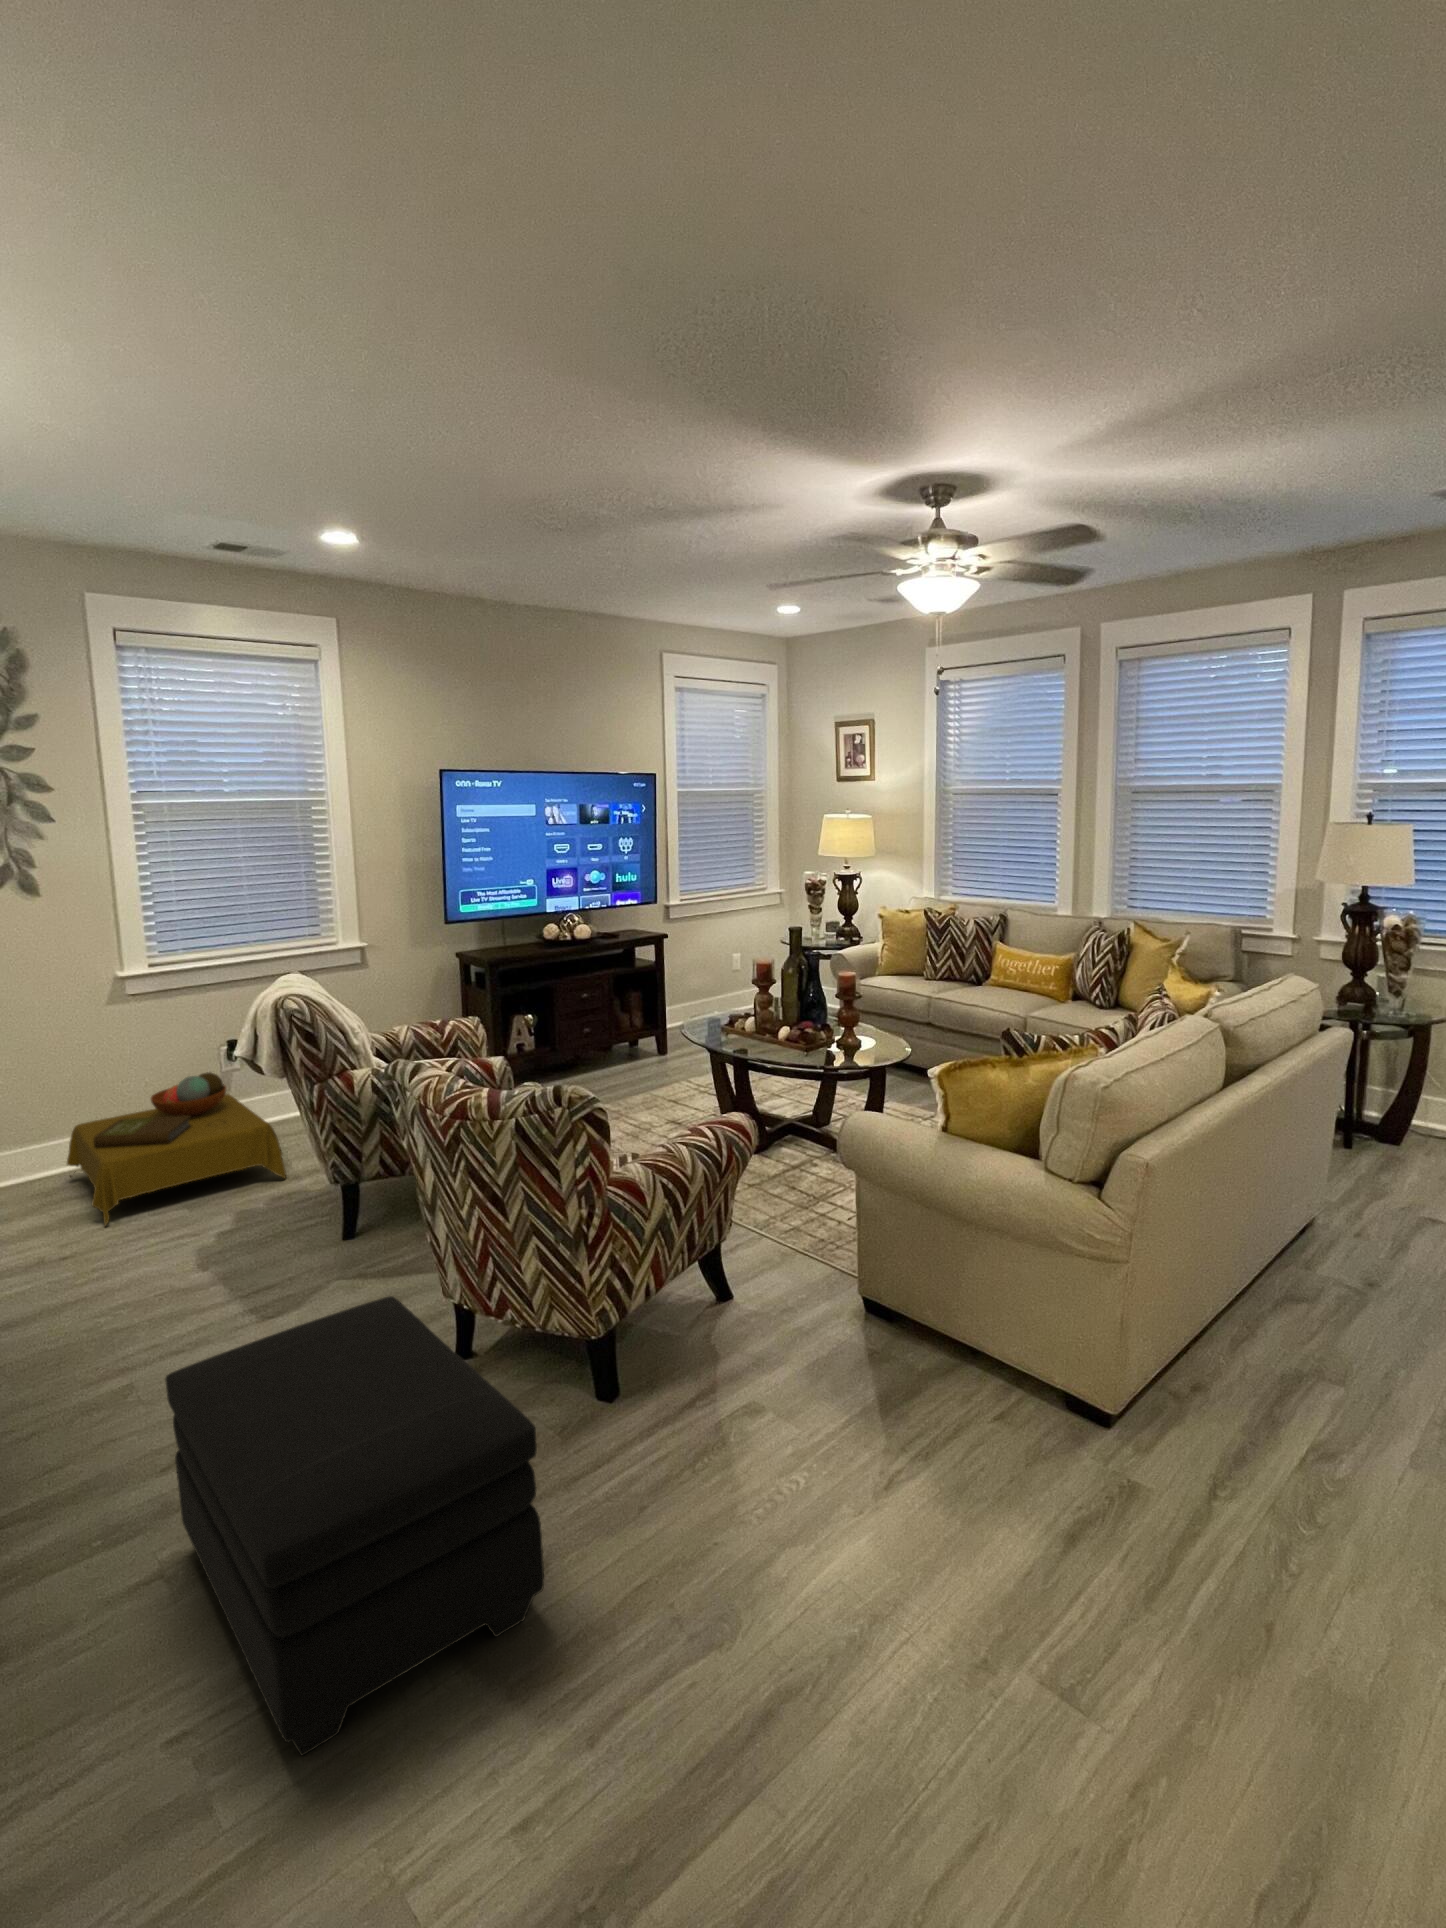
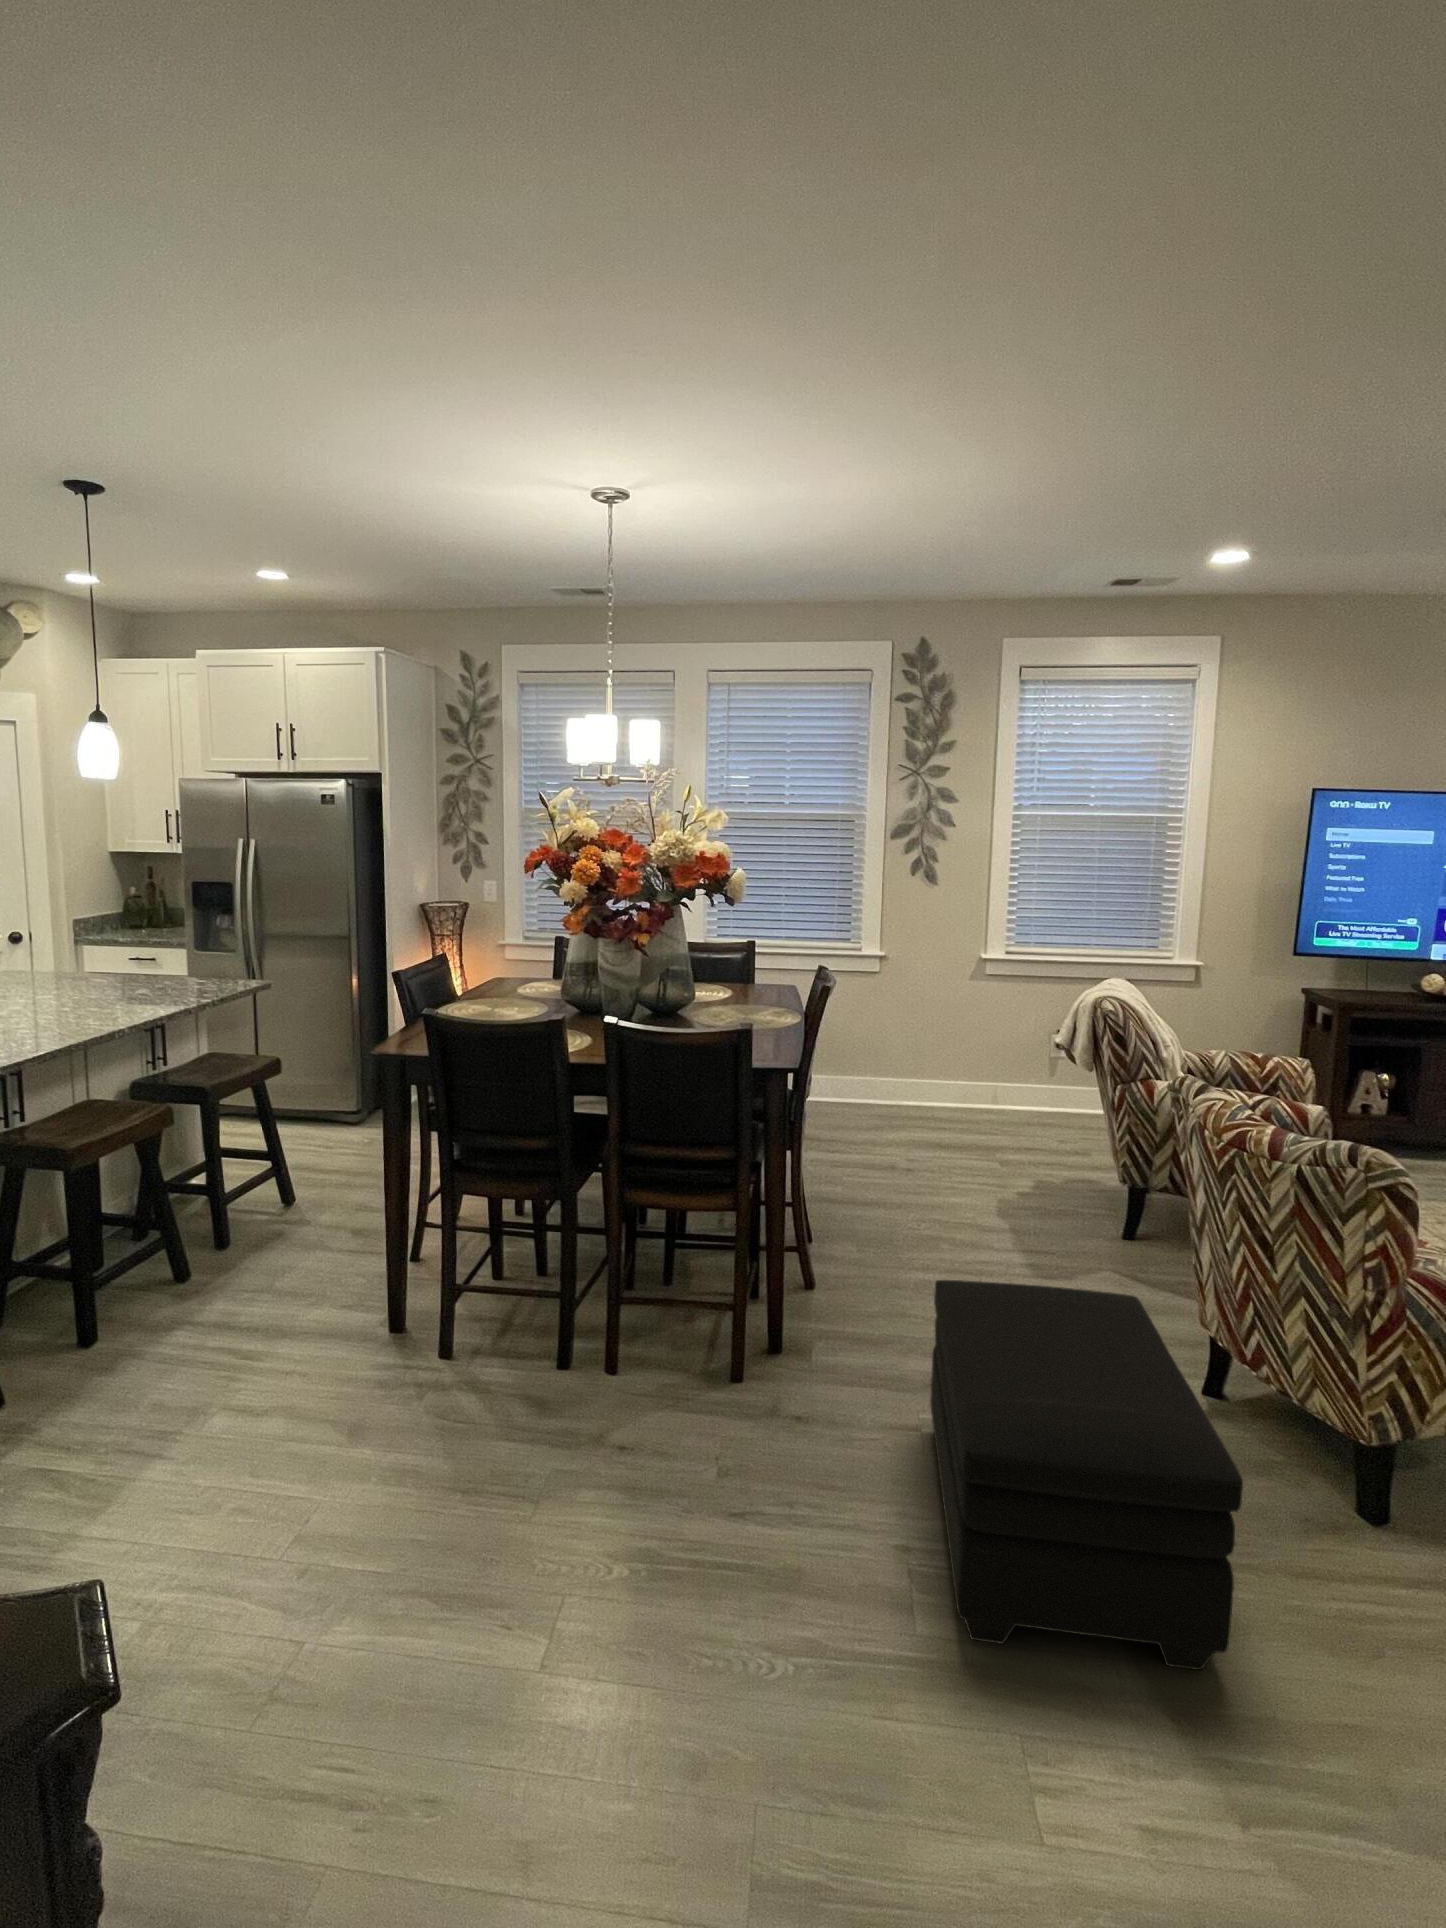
side table: present [67,1072,286,1225] -> none [921,1053,1087,1167]

